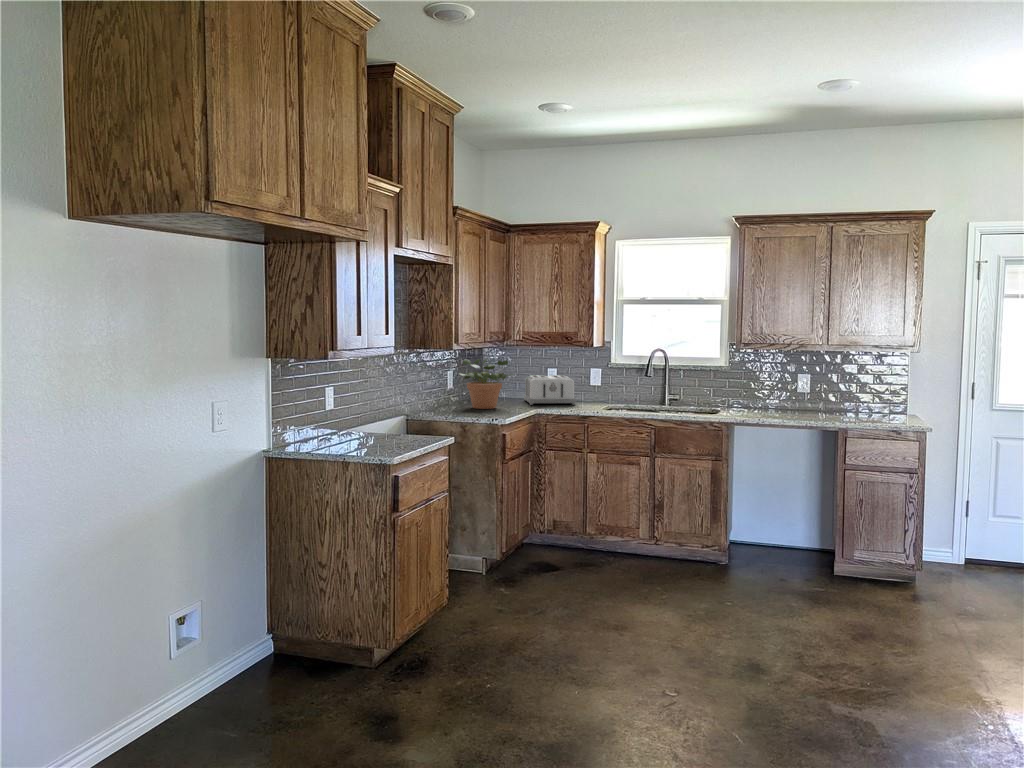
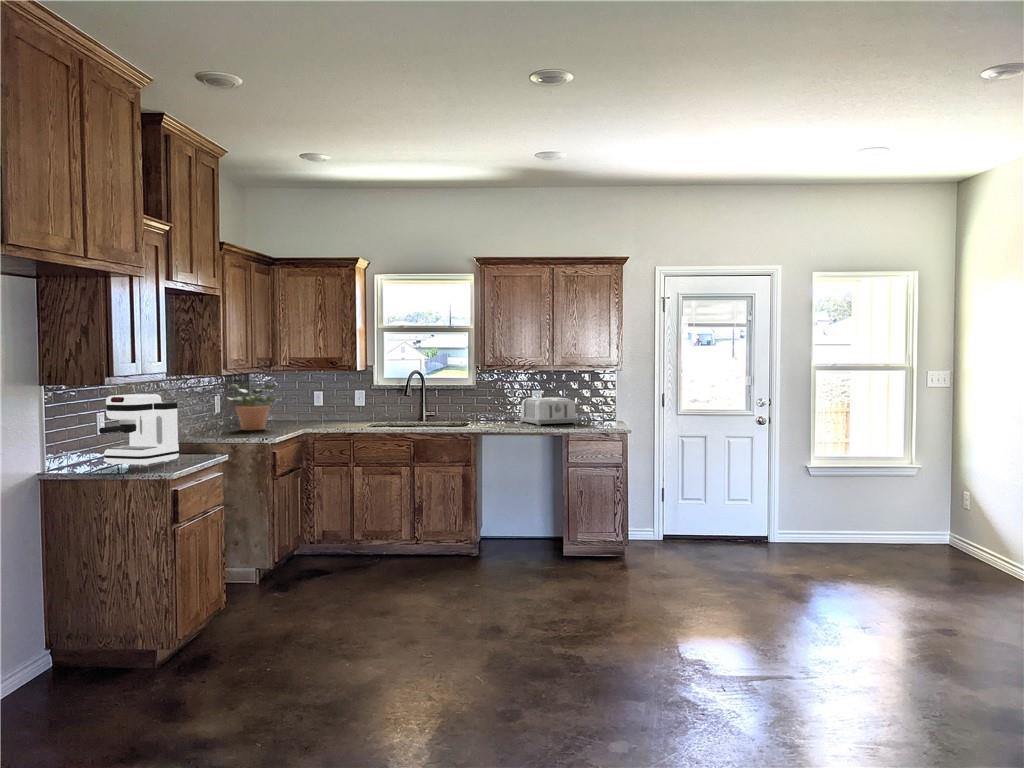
coffee maker: none [324,369,403,447] -> present [99,394,179,466]
toaster: present [524,375,576,405] -> present [520,397,577,426]

